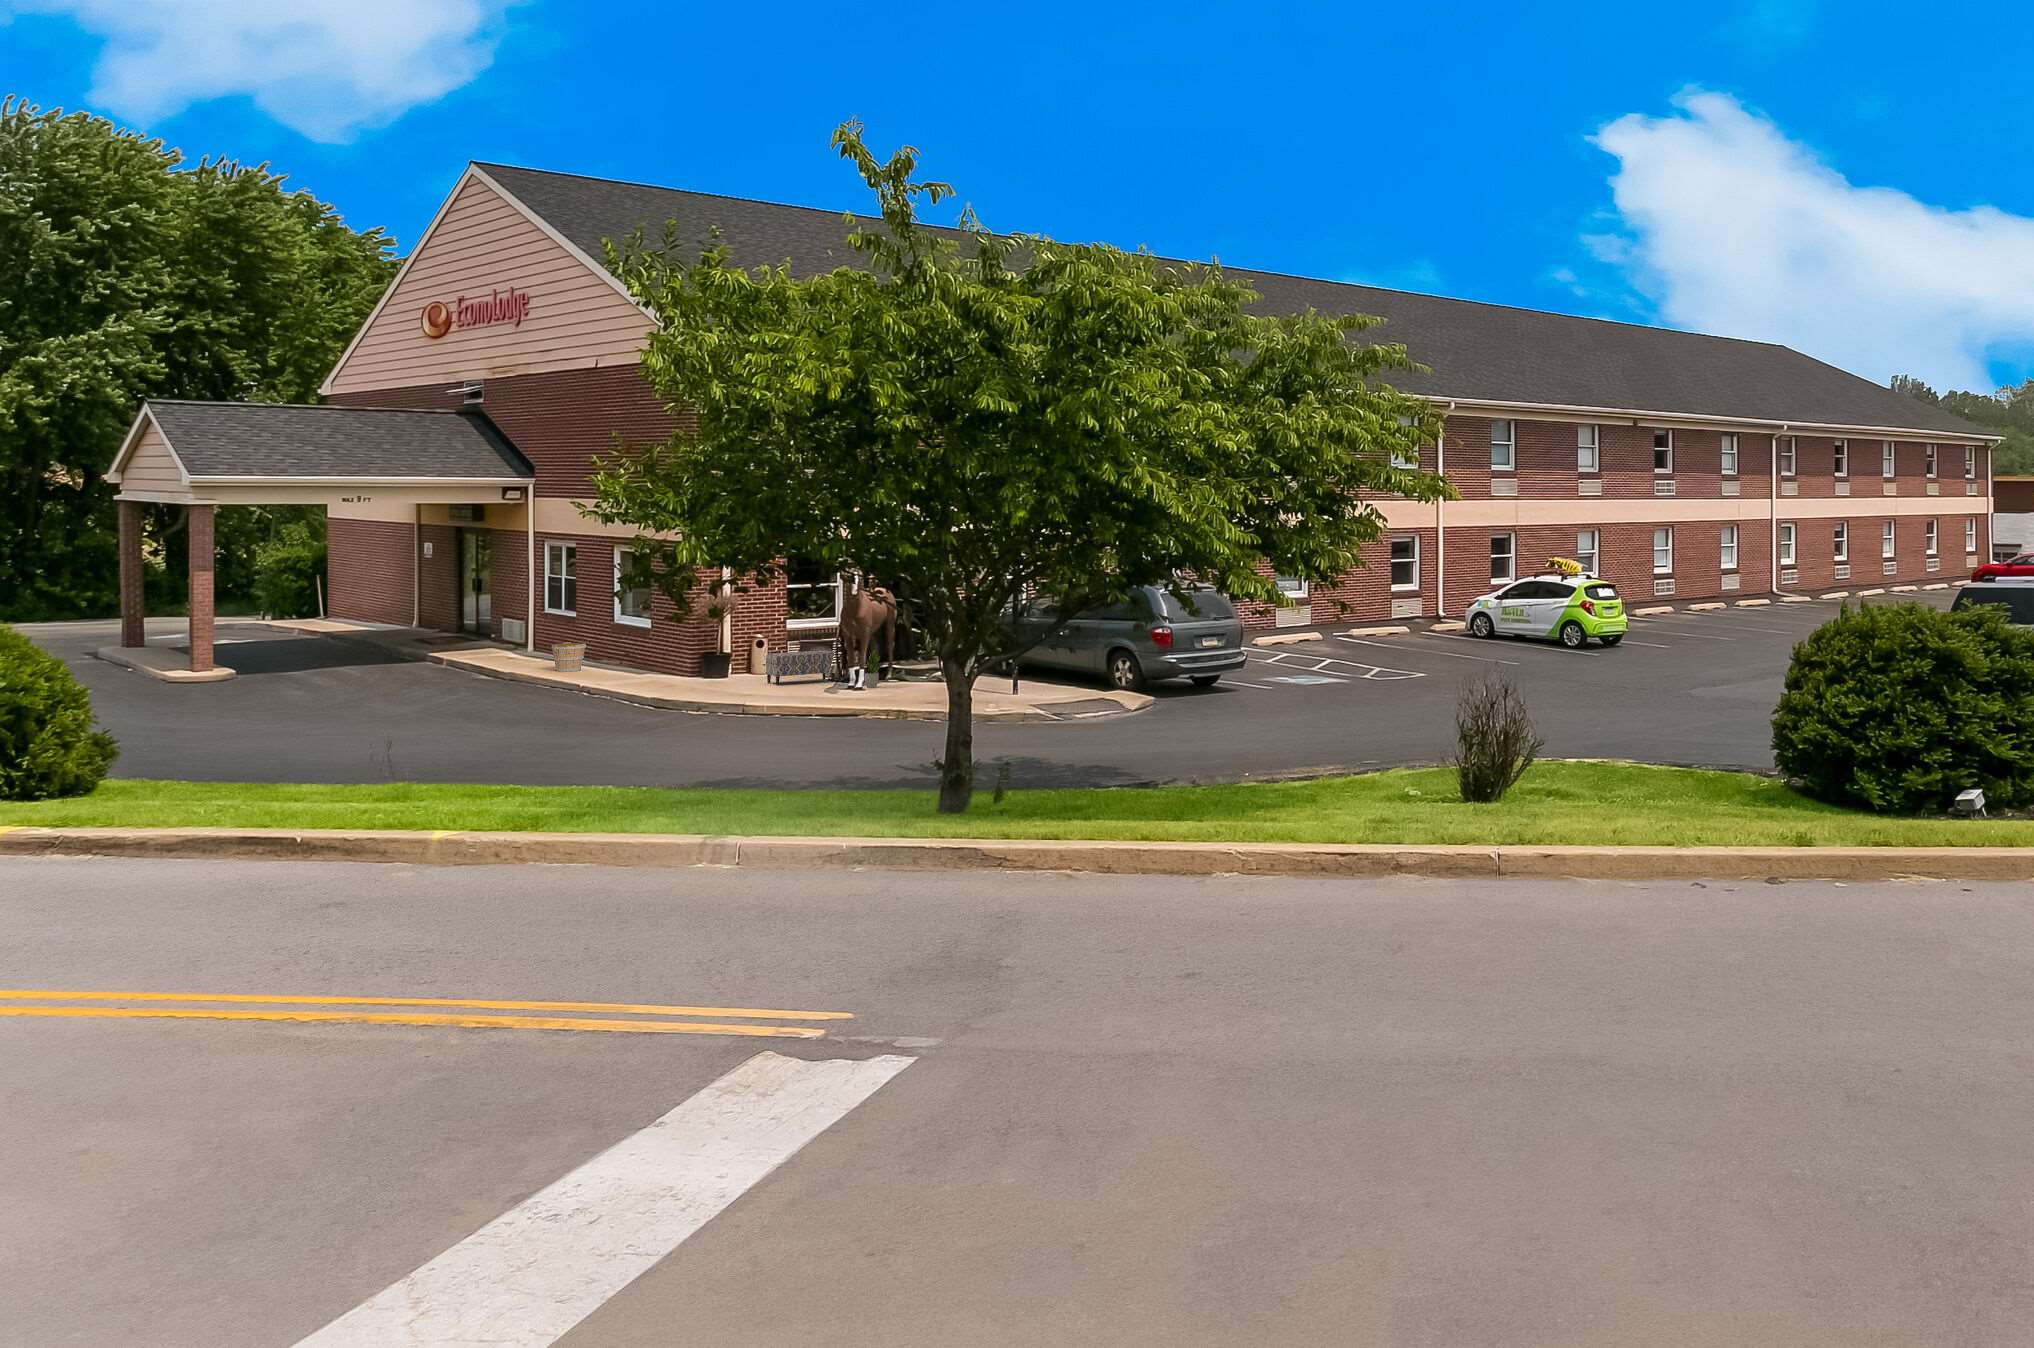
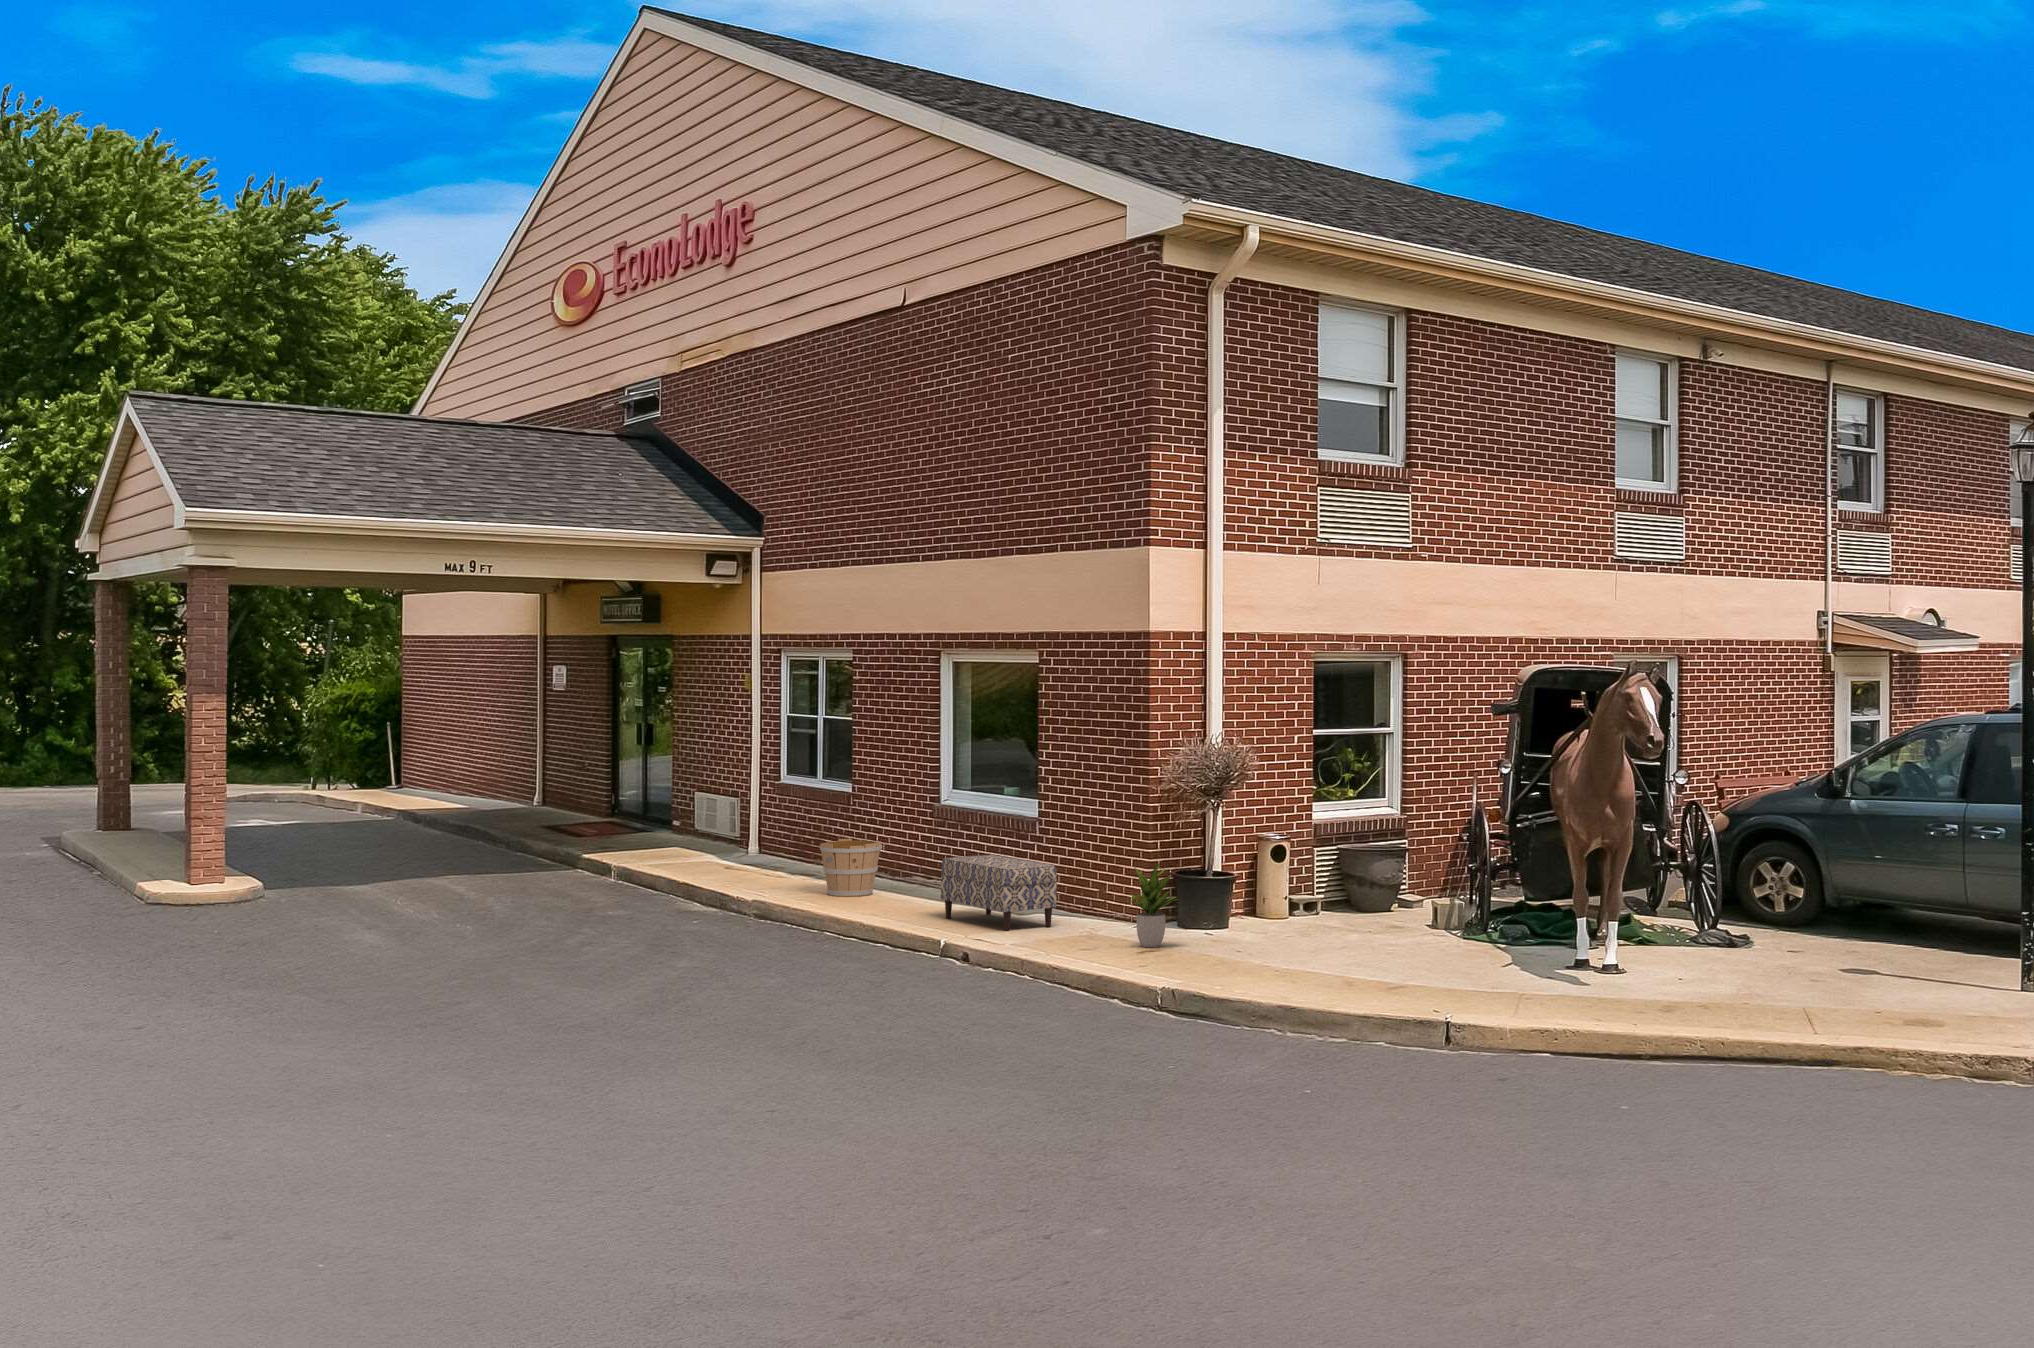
bench: present [766,650,835,686] -> present [941,855,1057,931]
potted plant: present [864,650,881,688] -> present [1130,863,1176,947]

